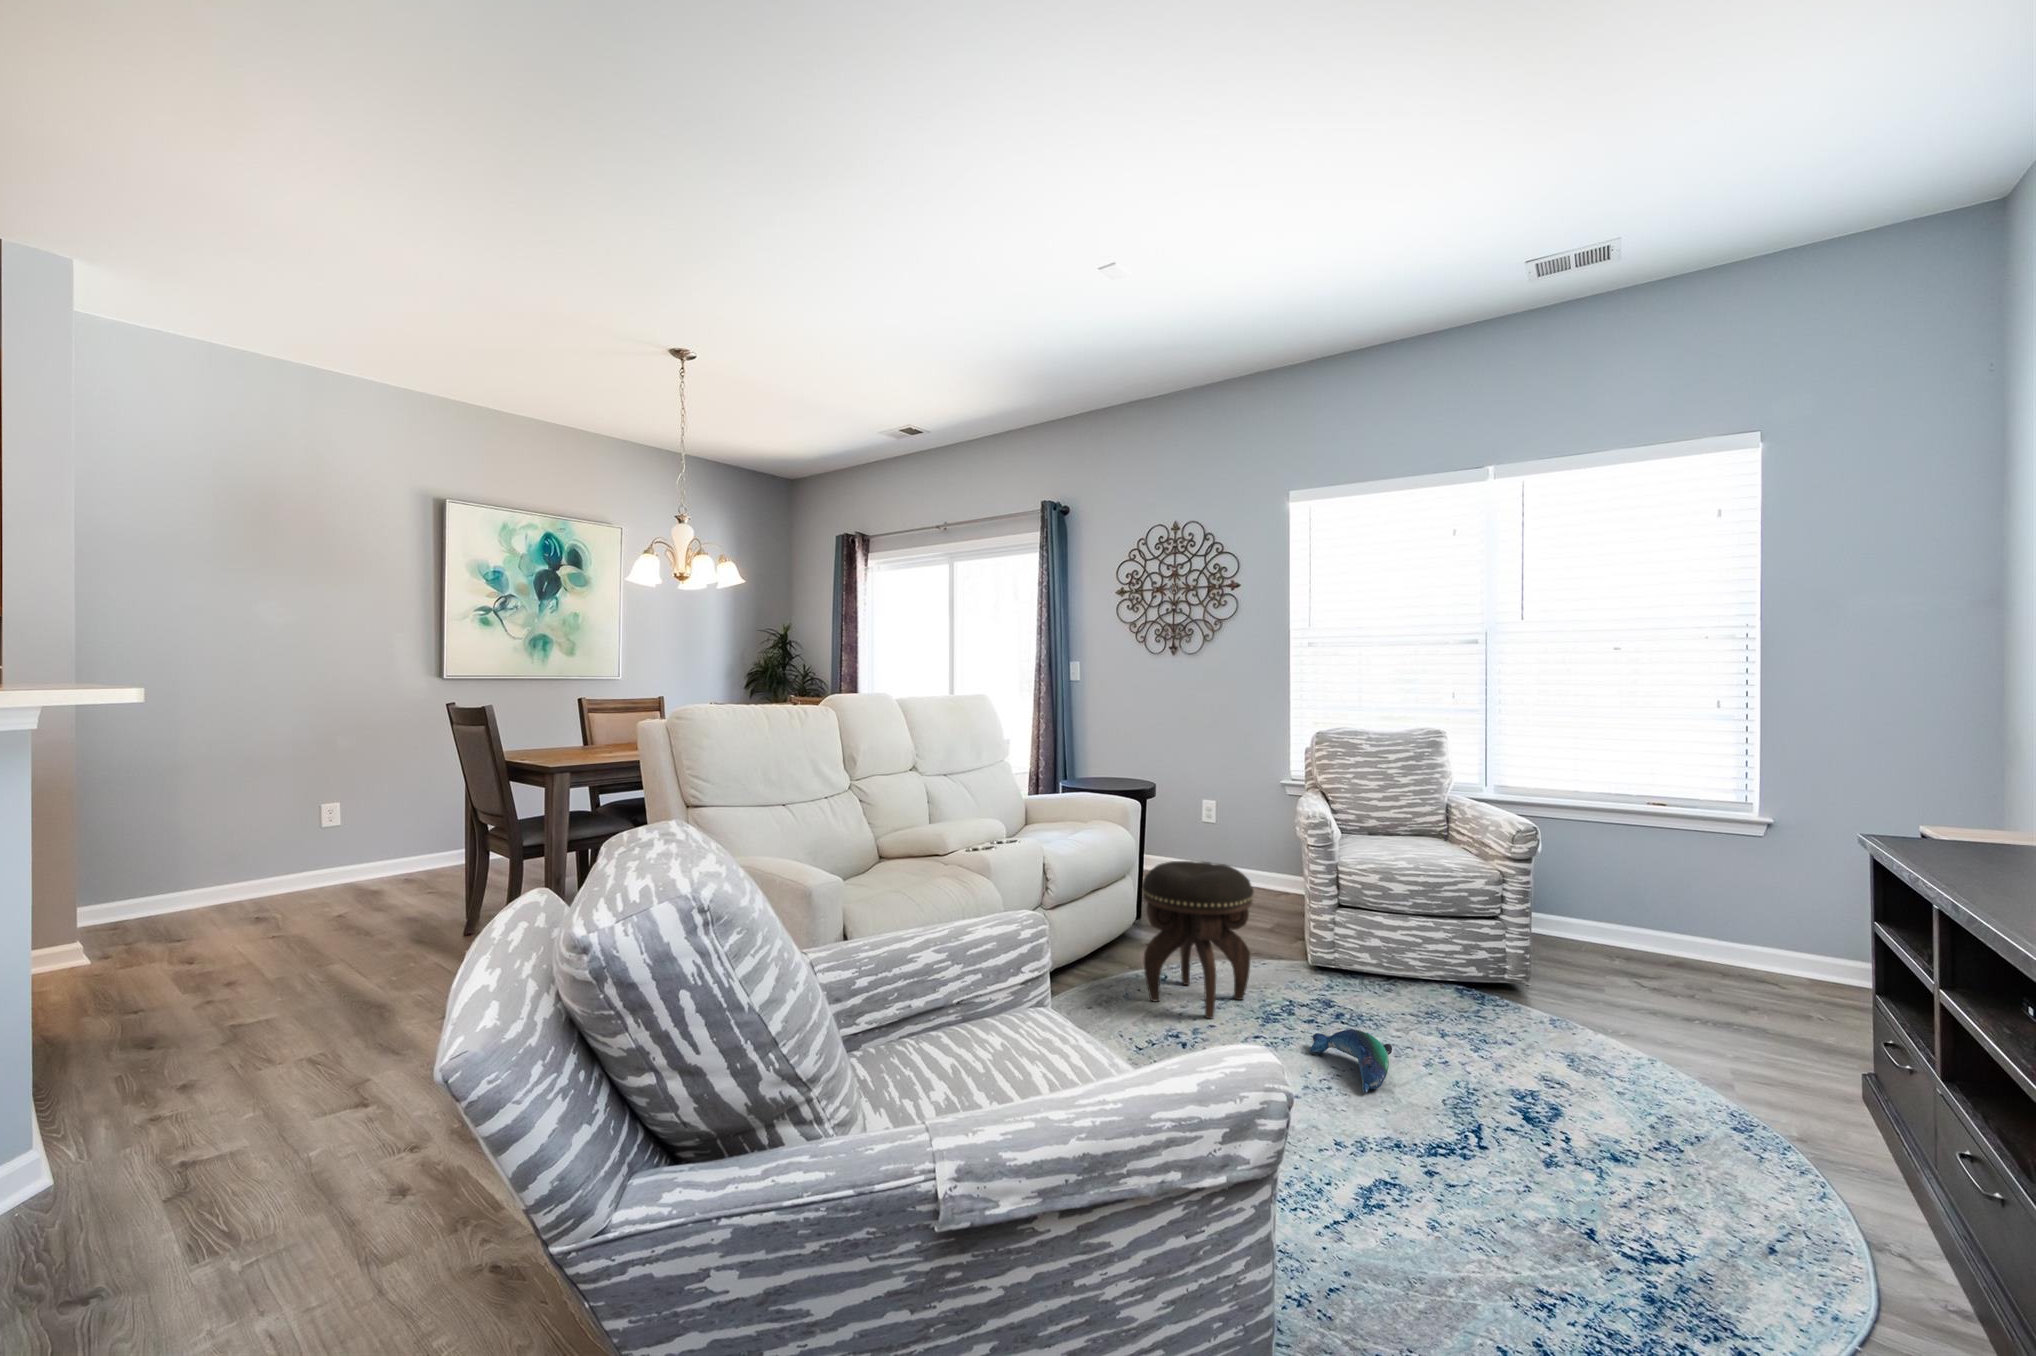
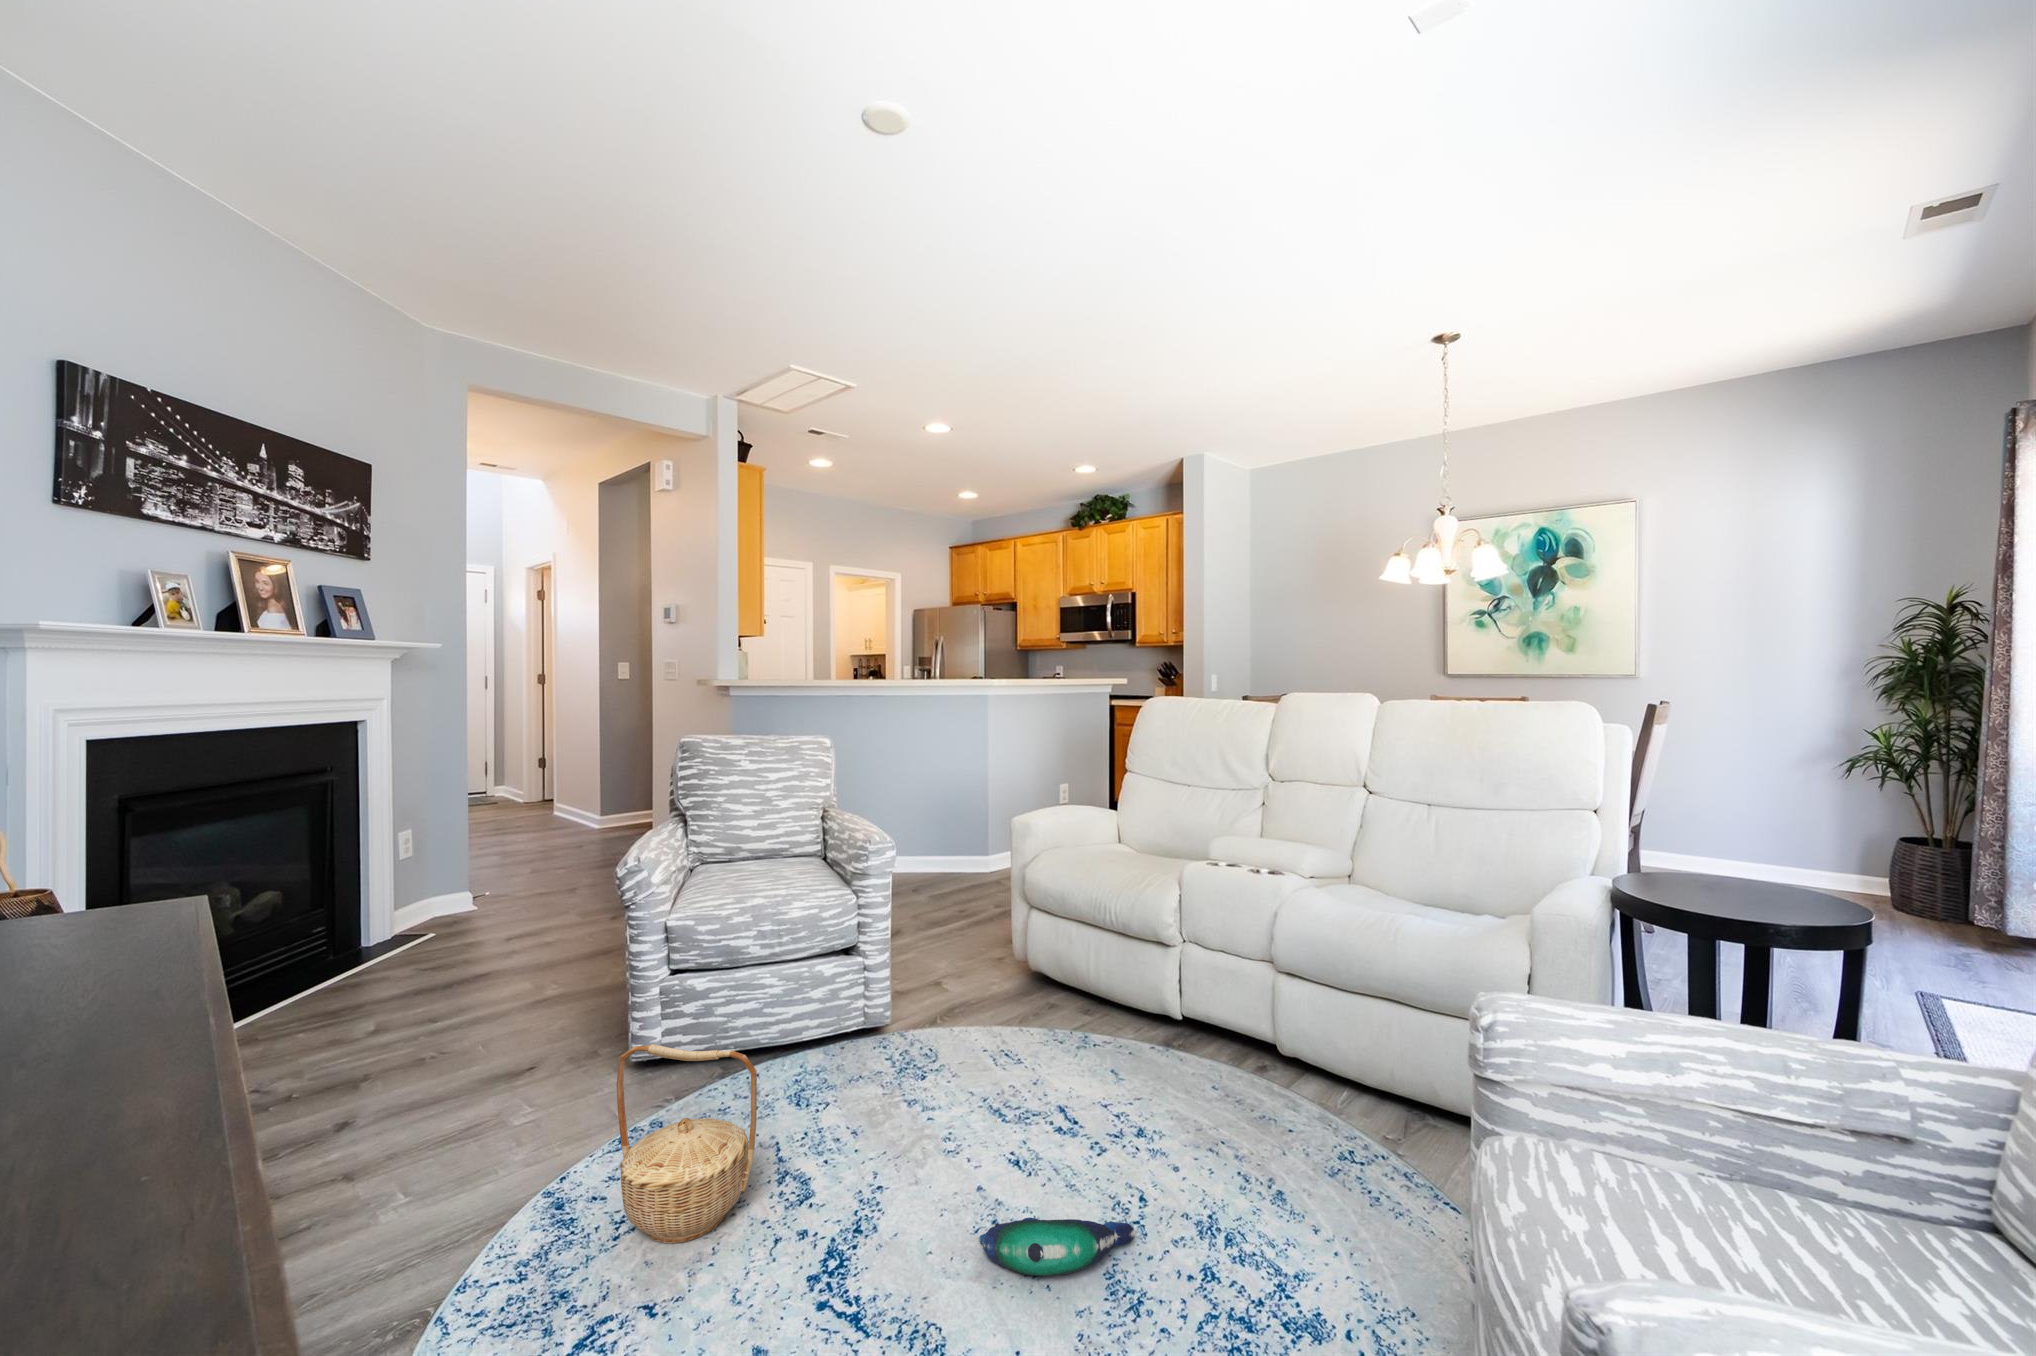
footstool: present [1142,861,1253,1019] -> none [1206,951,1384,1221]
basket: none [1418,1049,1566,1284] -> present [616,1044,757,1244]

